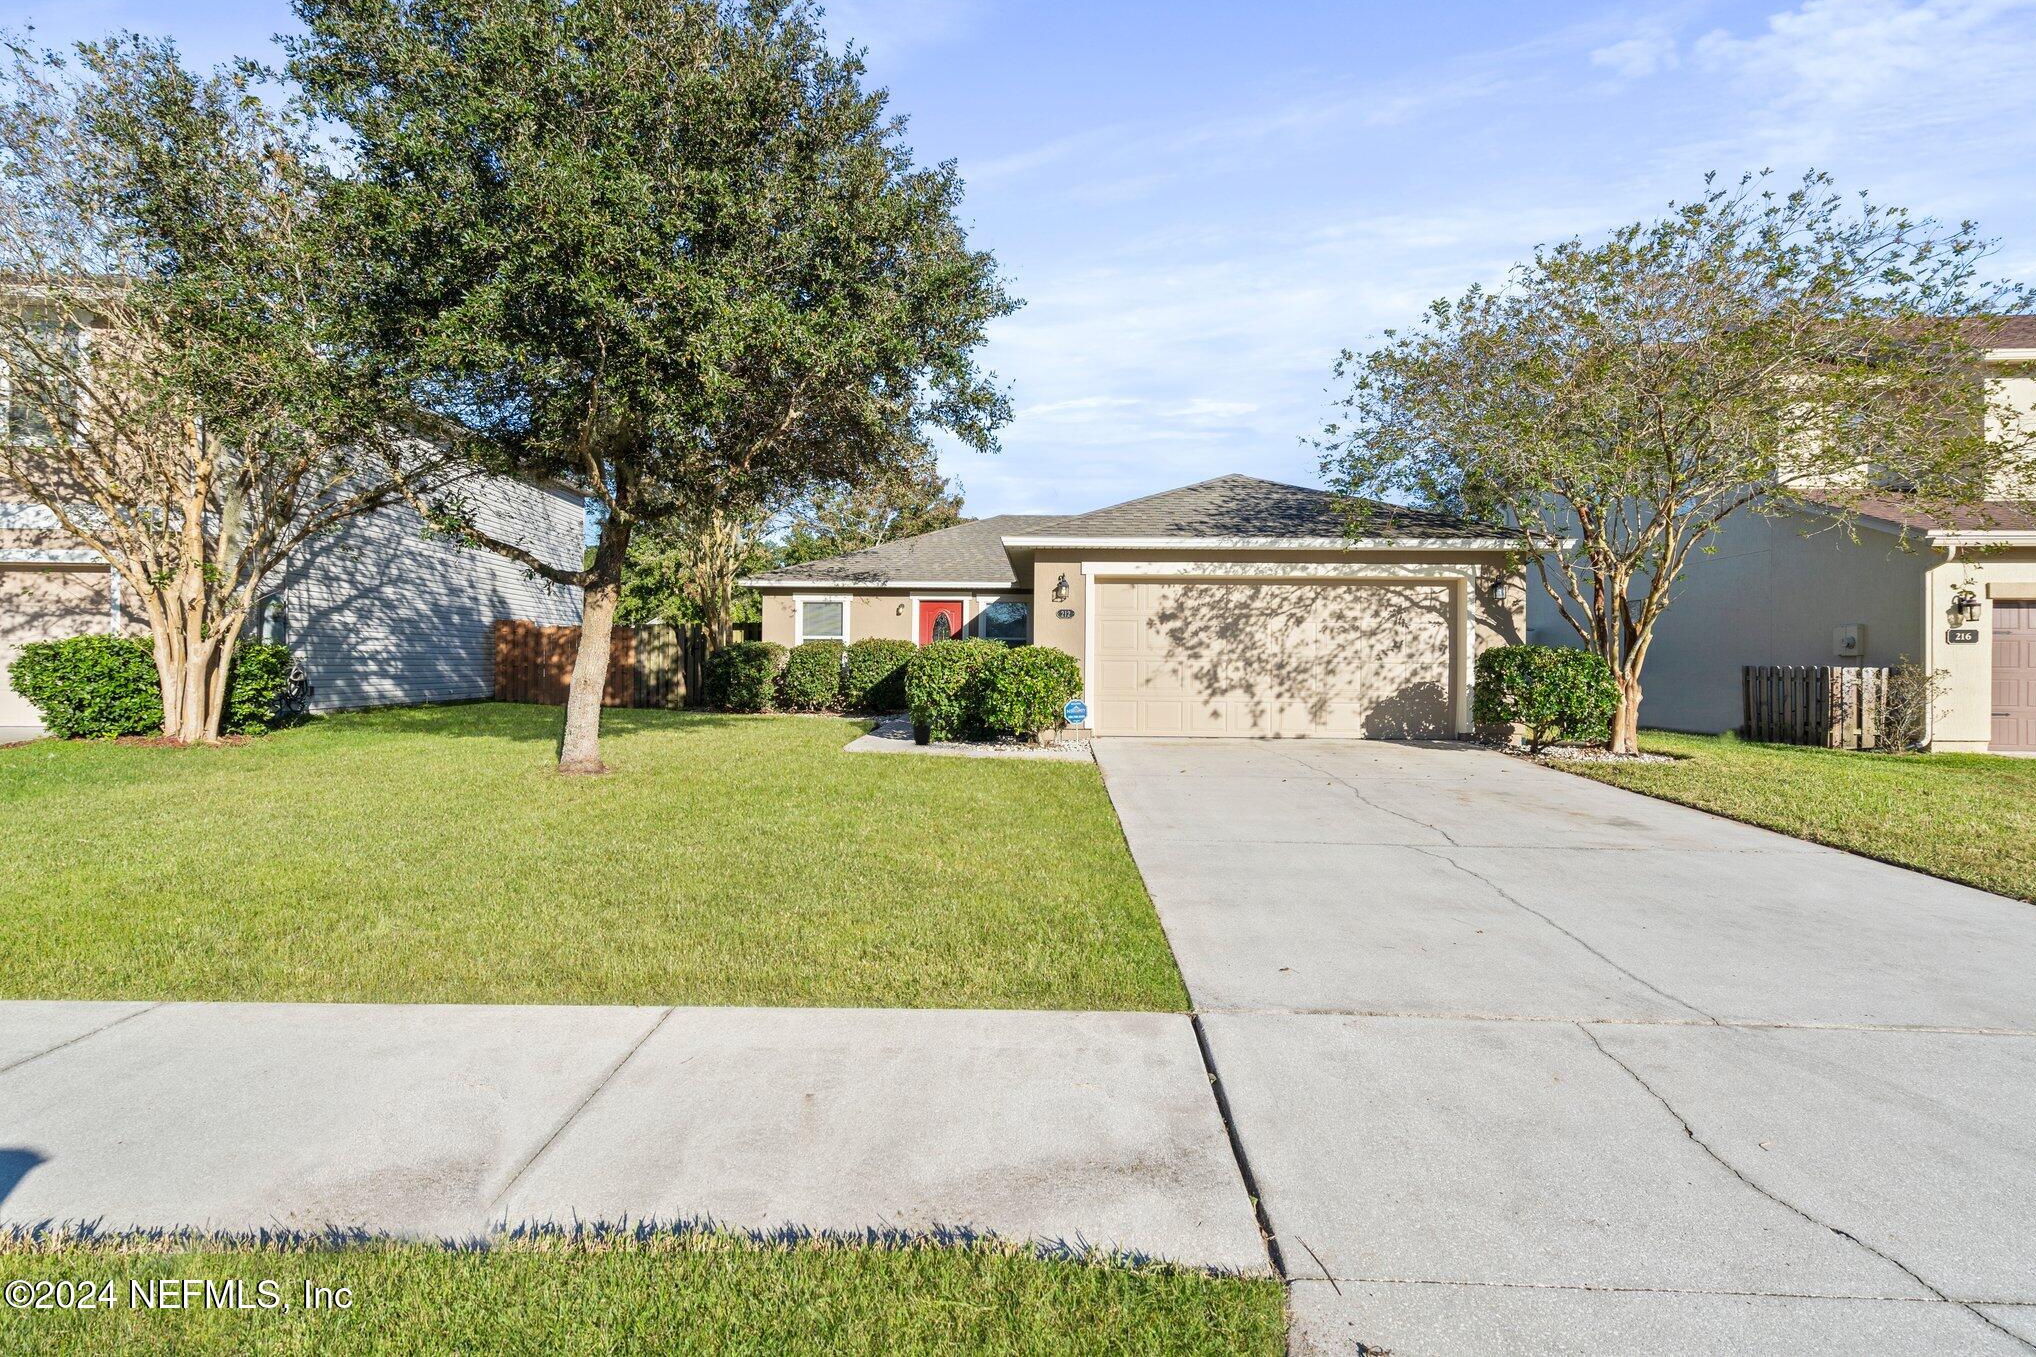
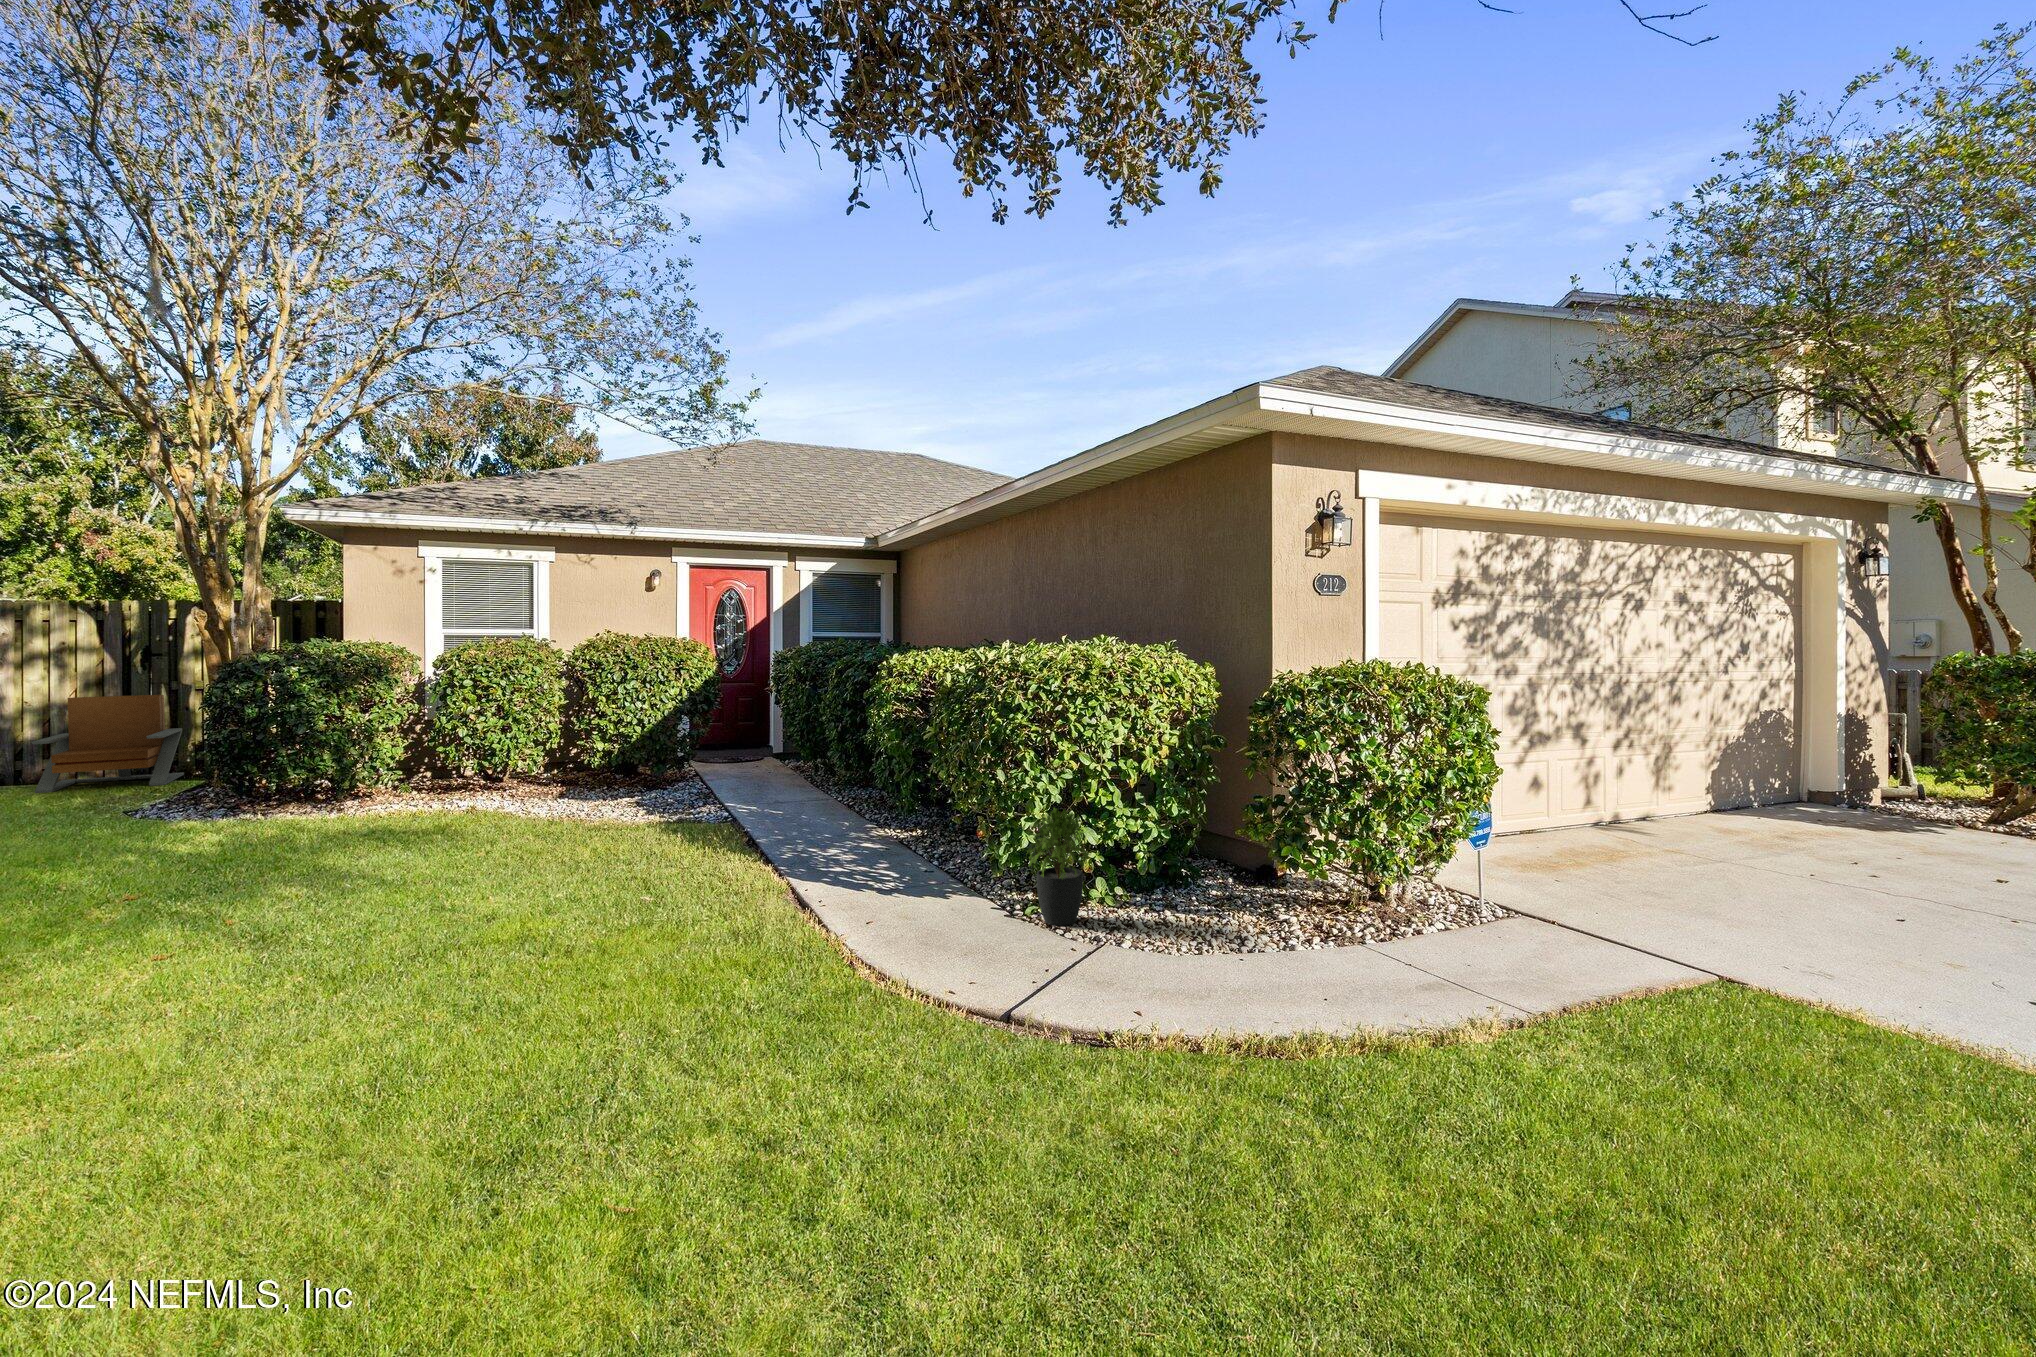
lounge chair: none [651,666,705,707] -> present [32,695,184,793]

